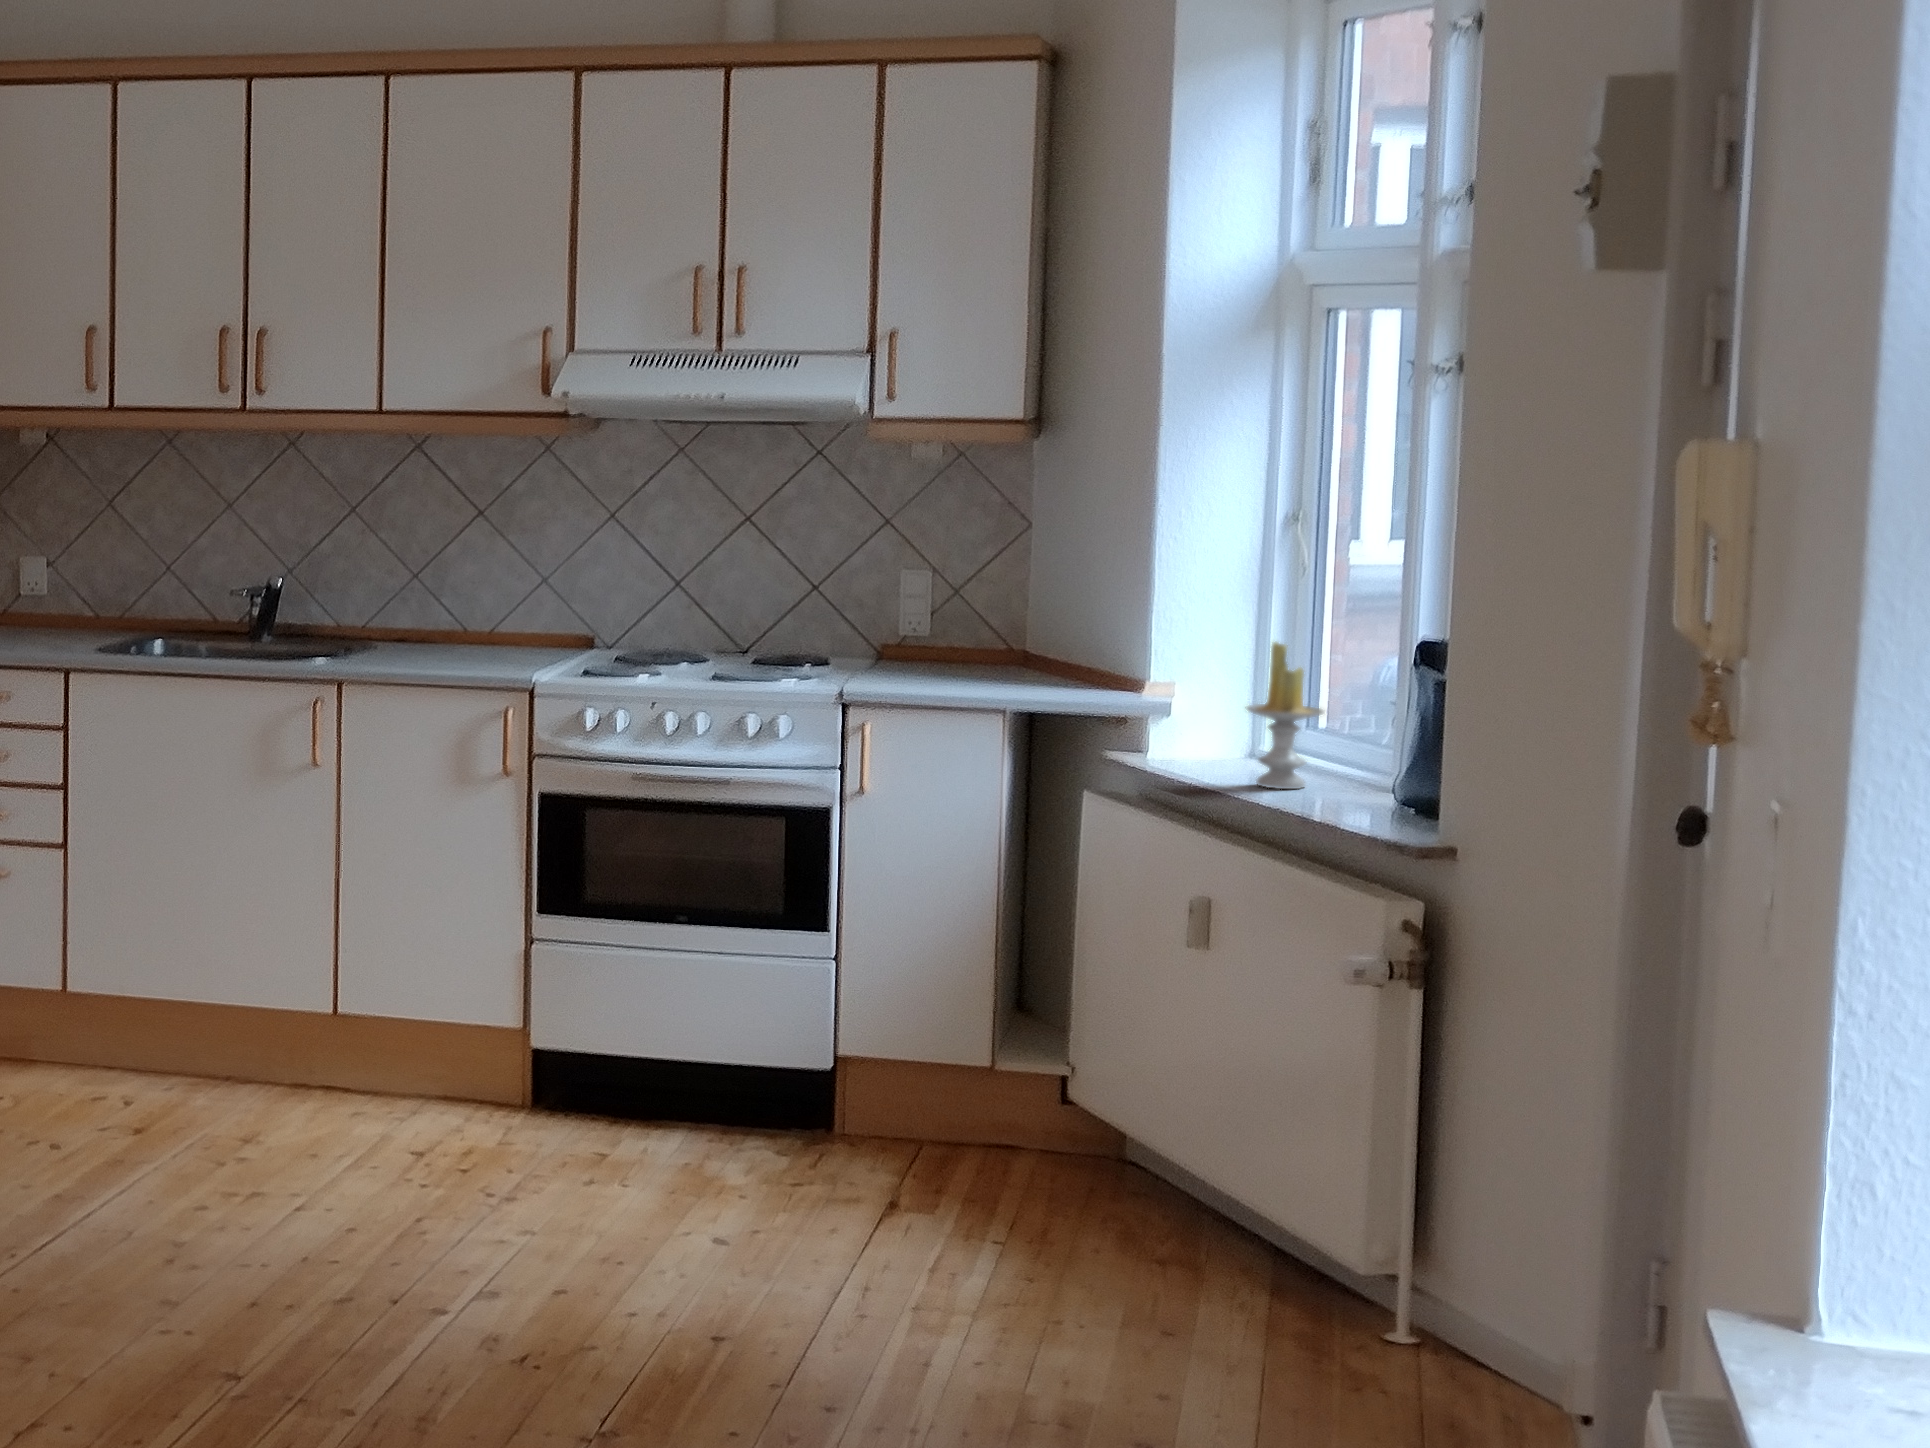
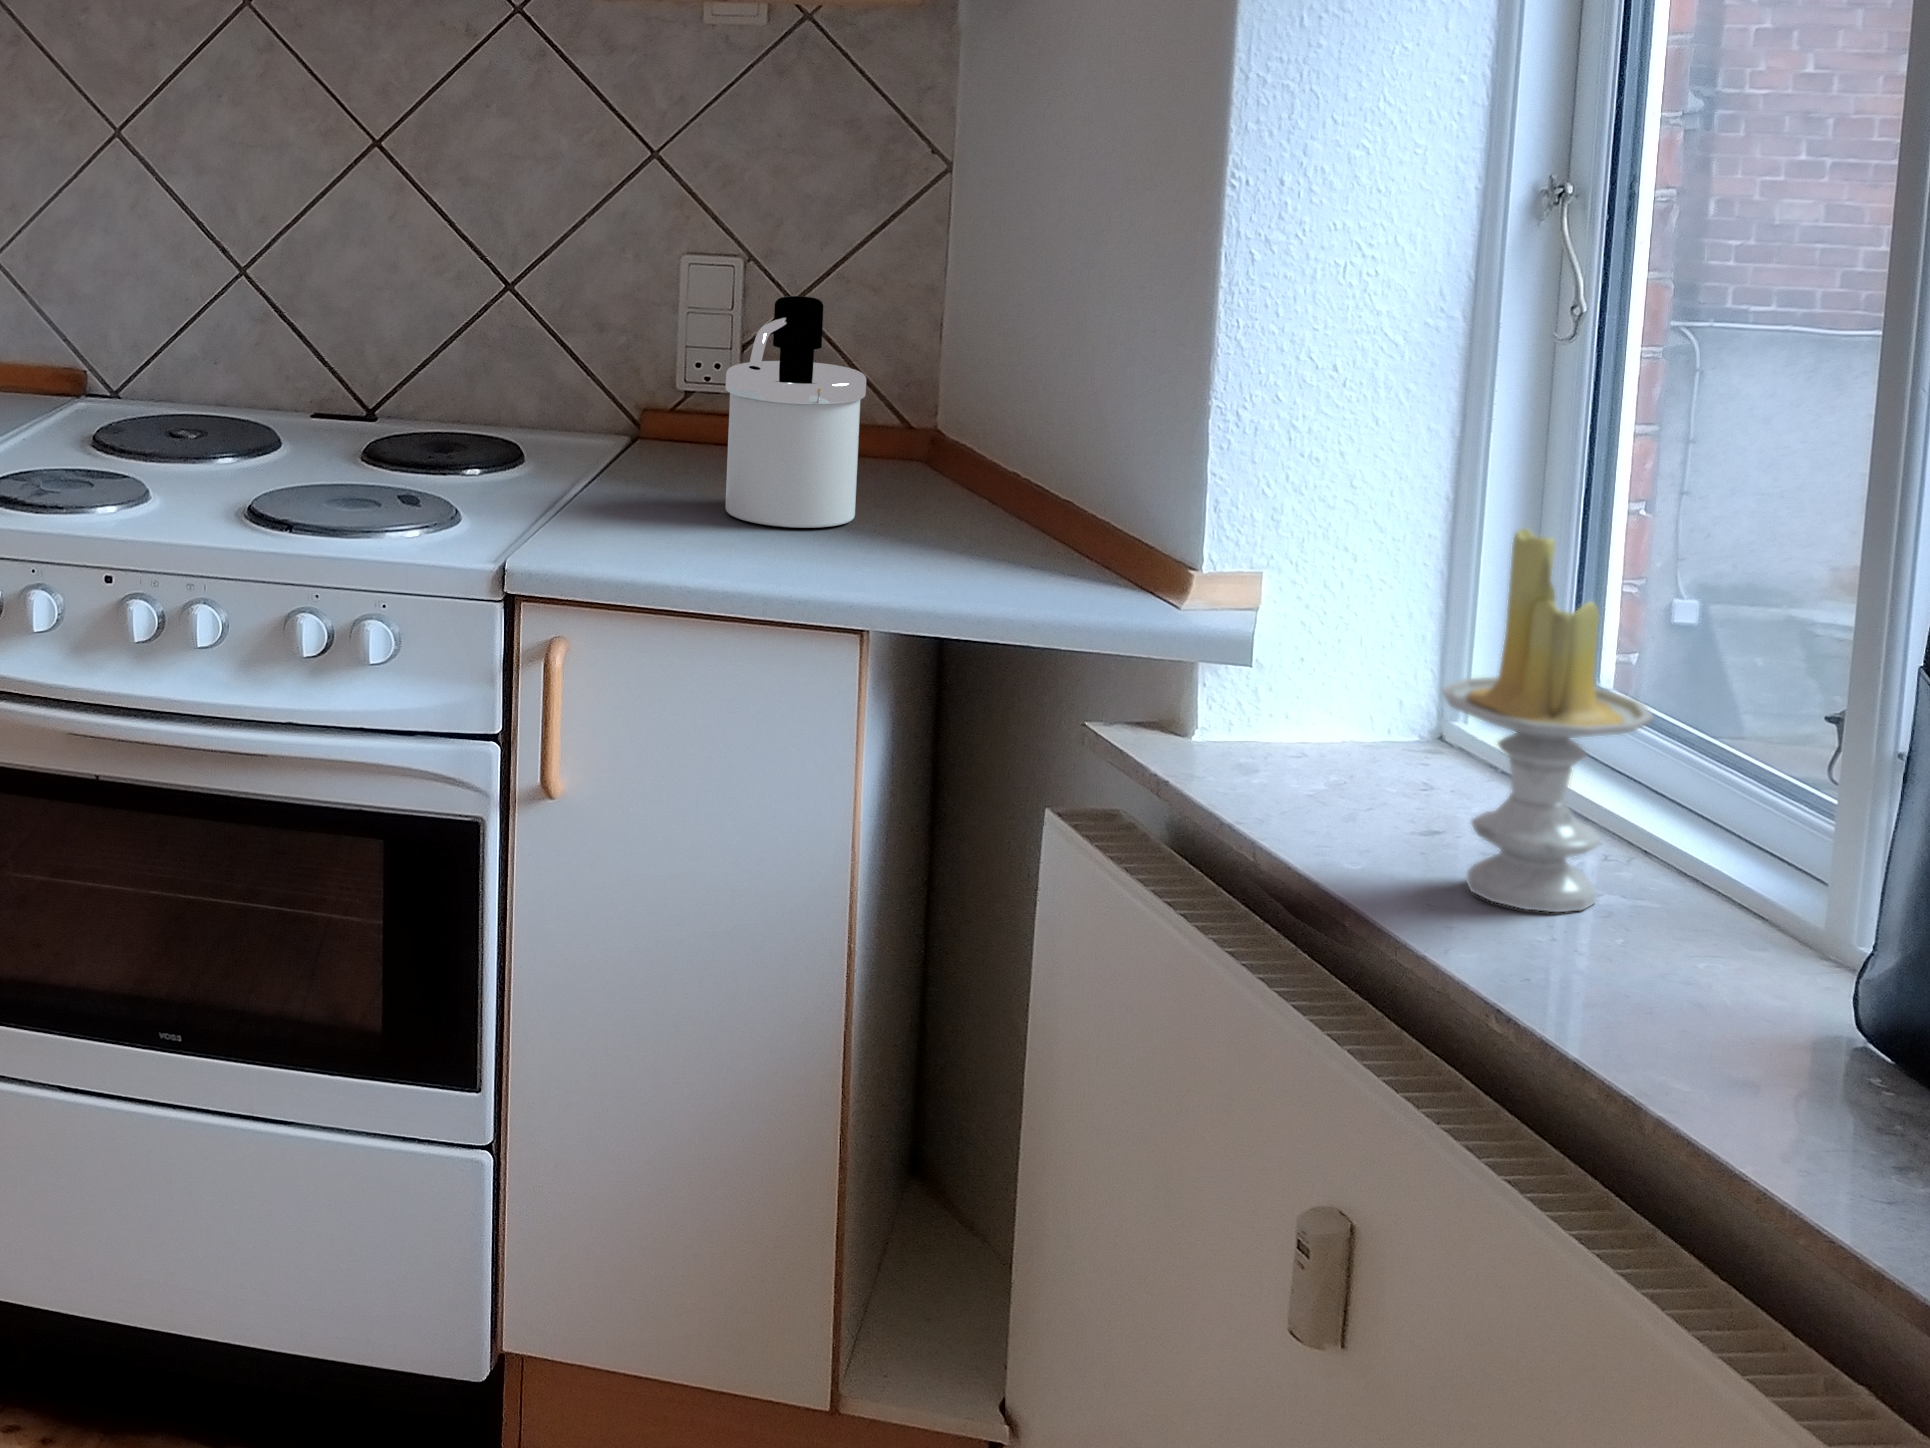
soap dispenser: none [931,579,996,683] -> present [725,296,866,528]

